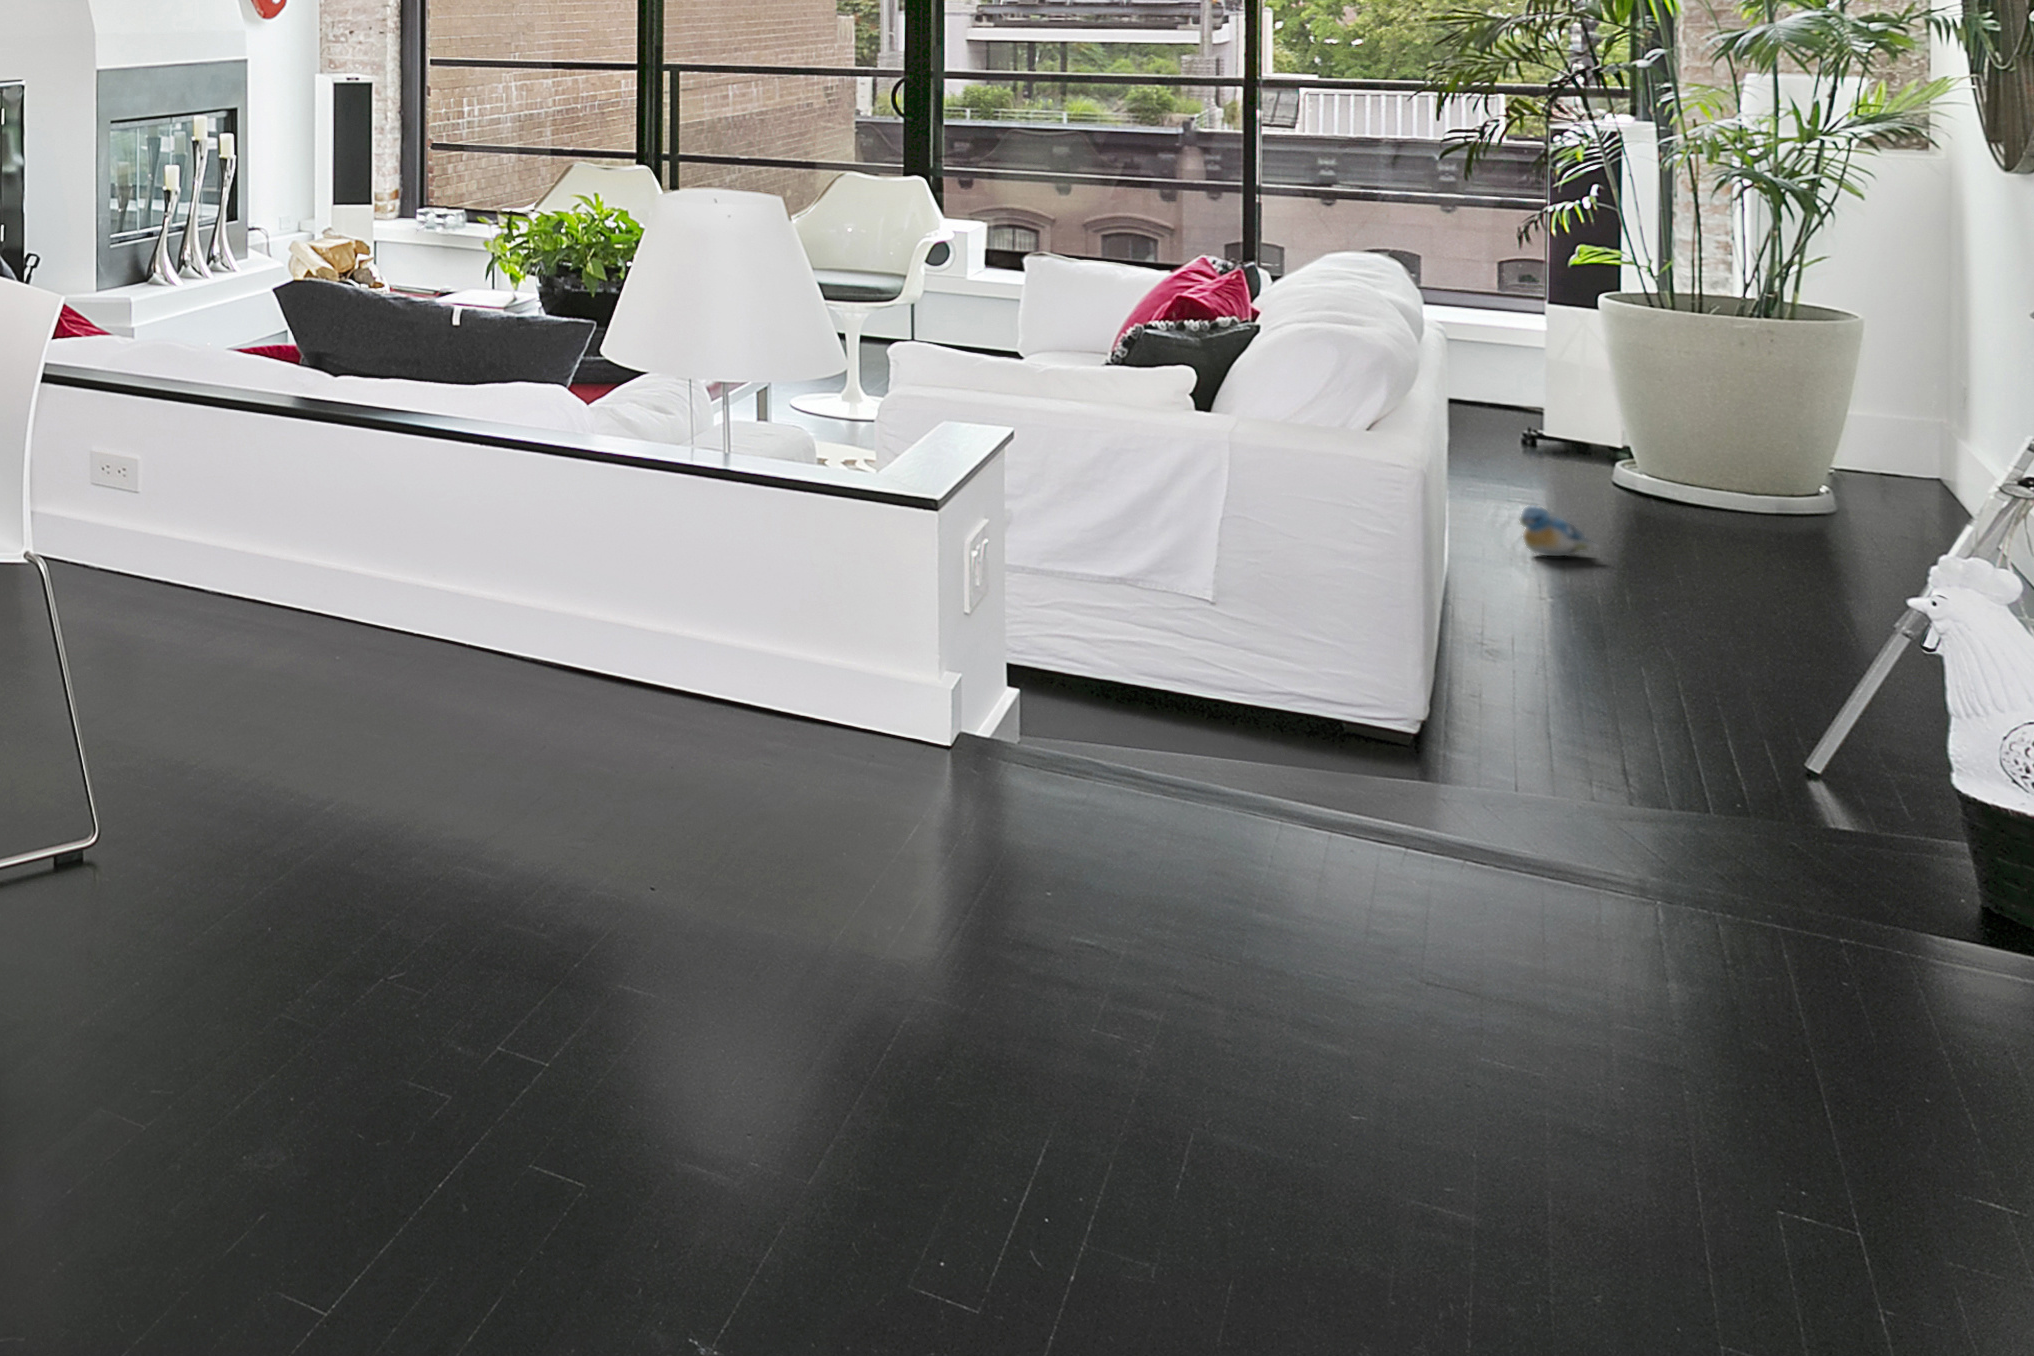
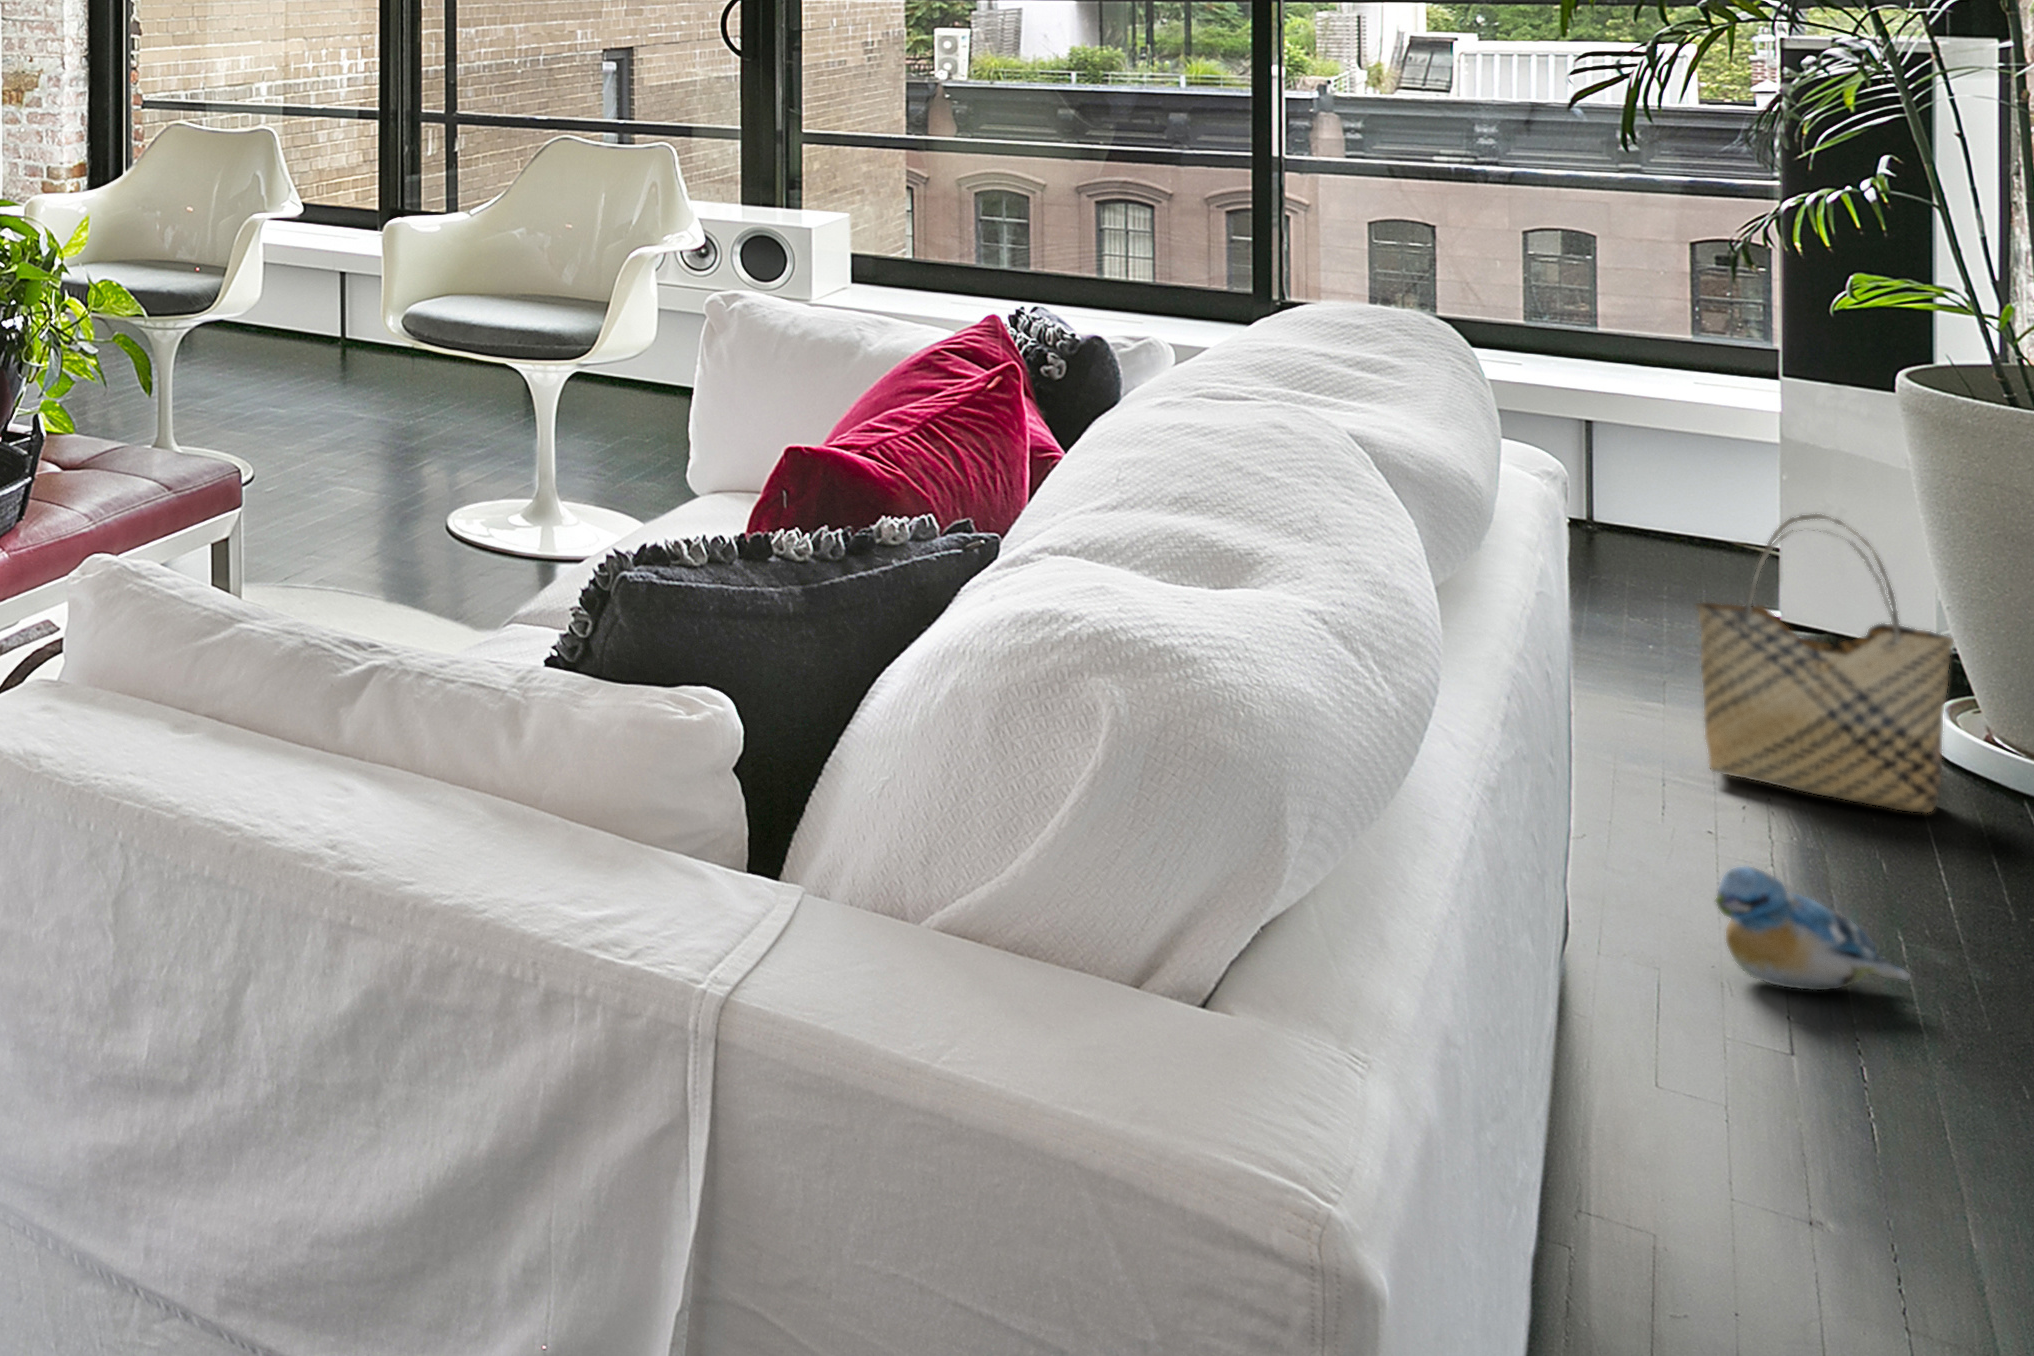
woven basket: none [1502,365,1622,503] -> present [1696,514,1953,812]

